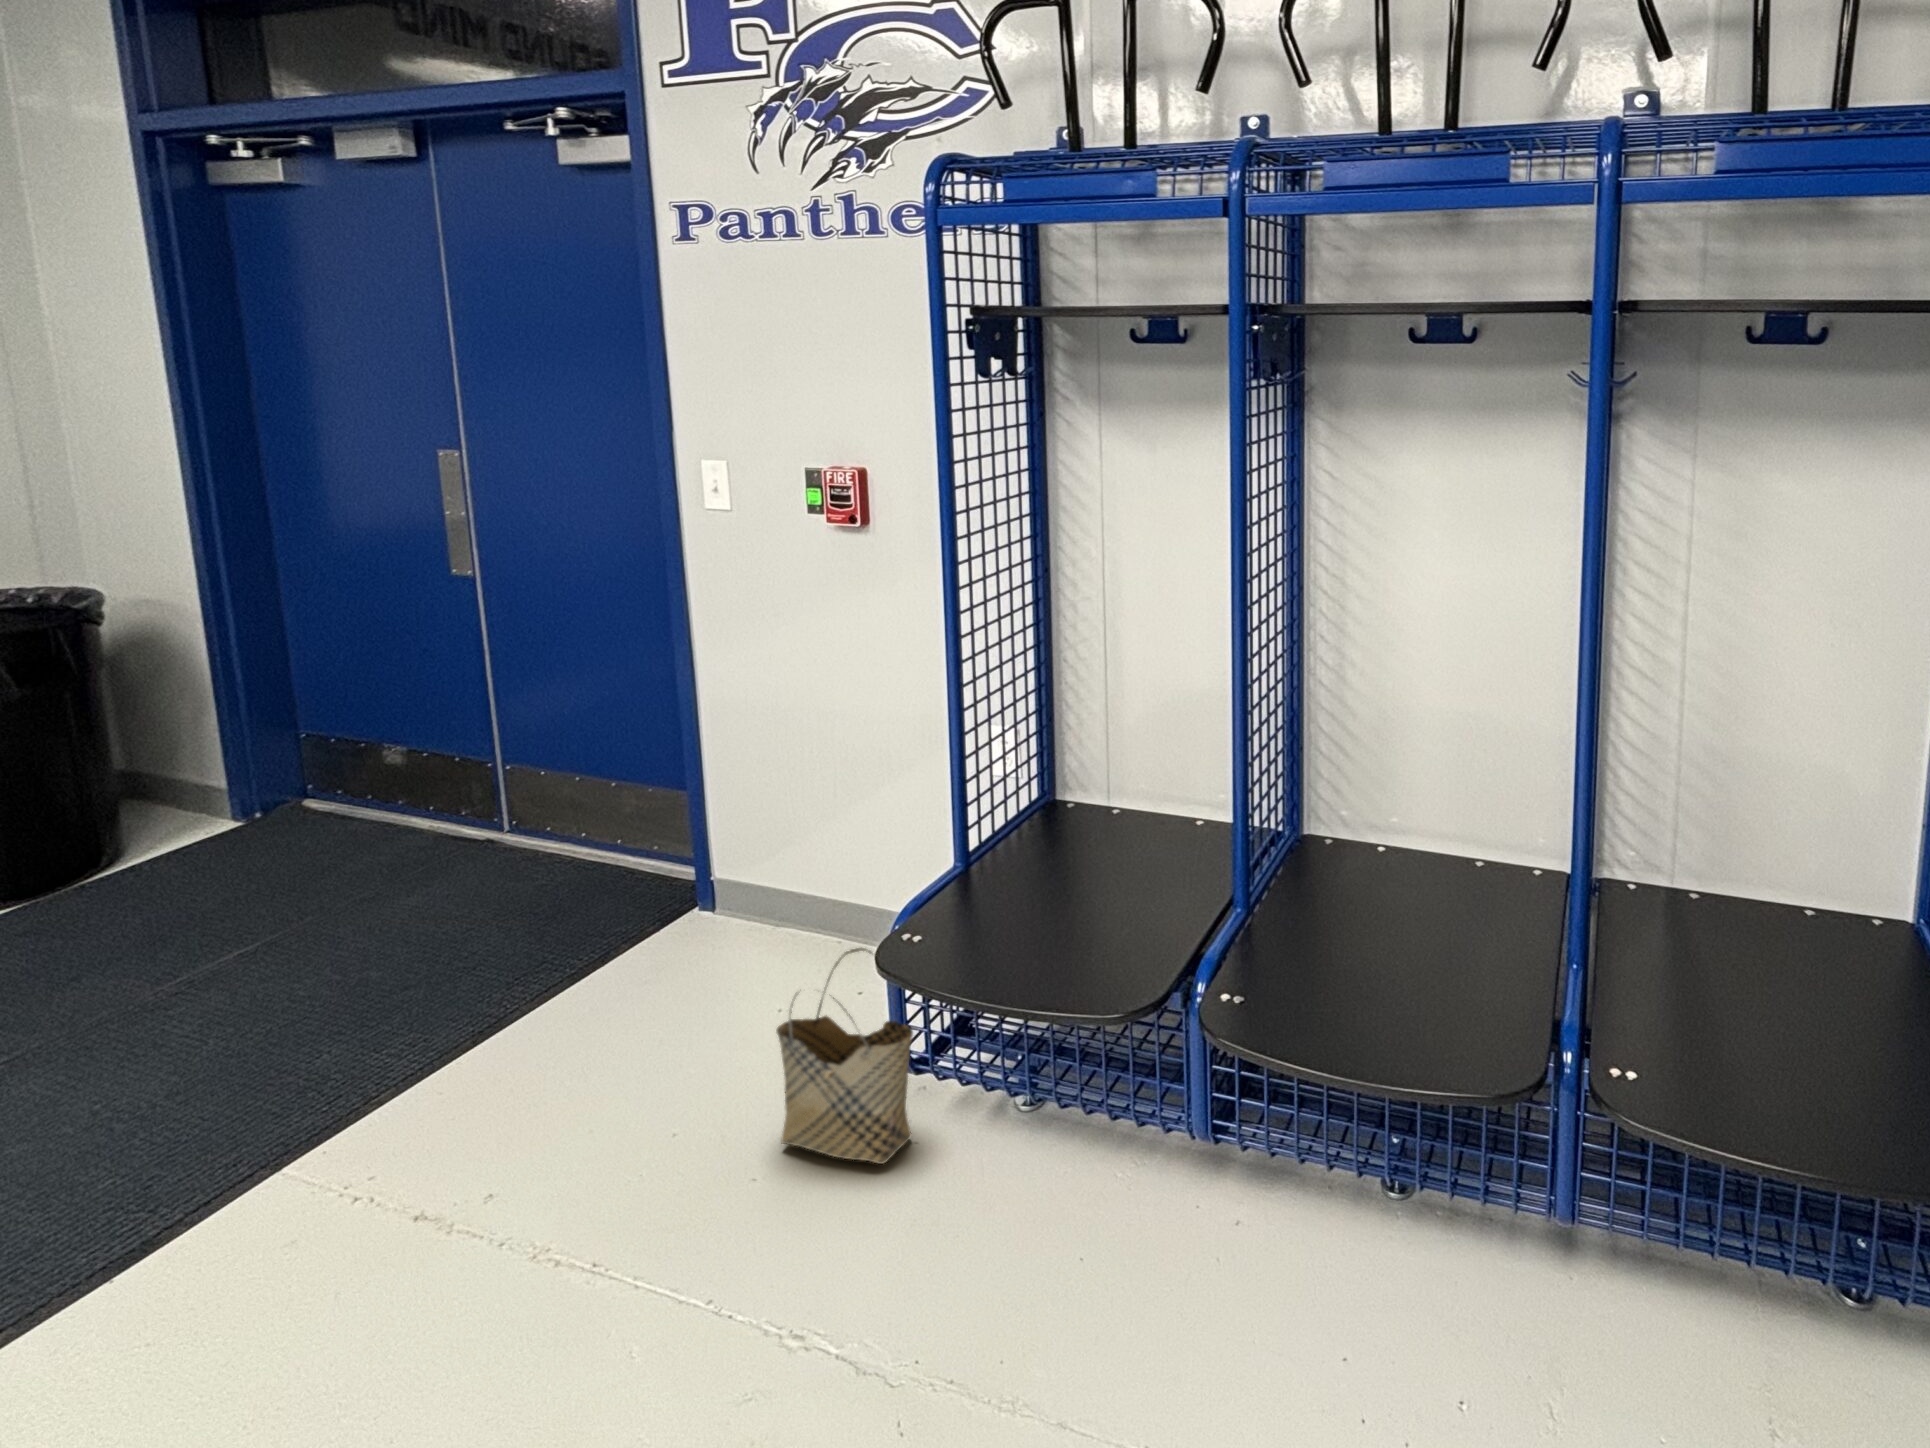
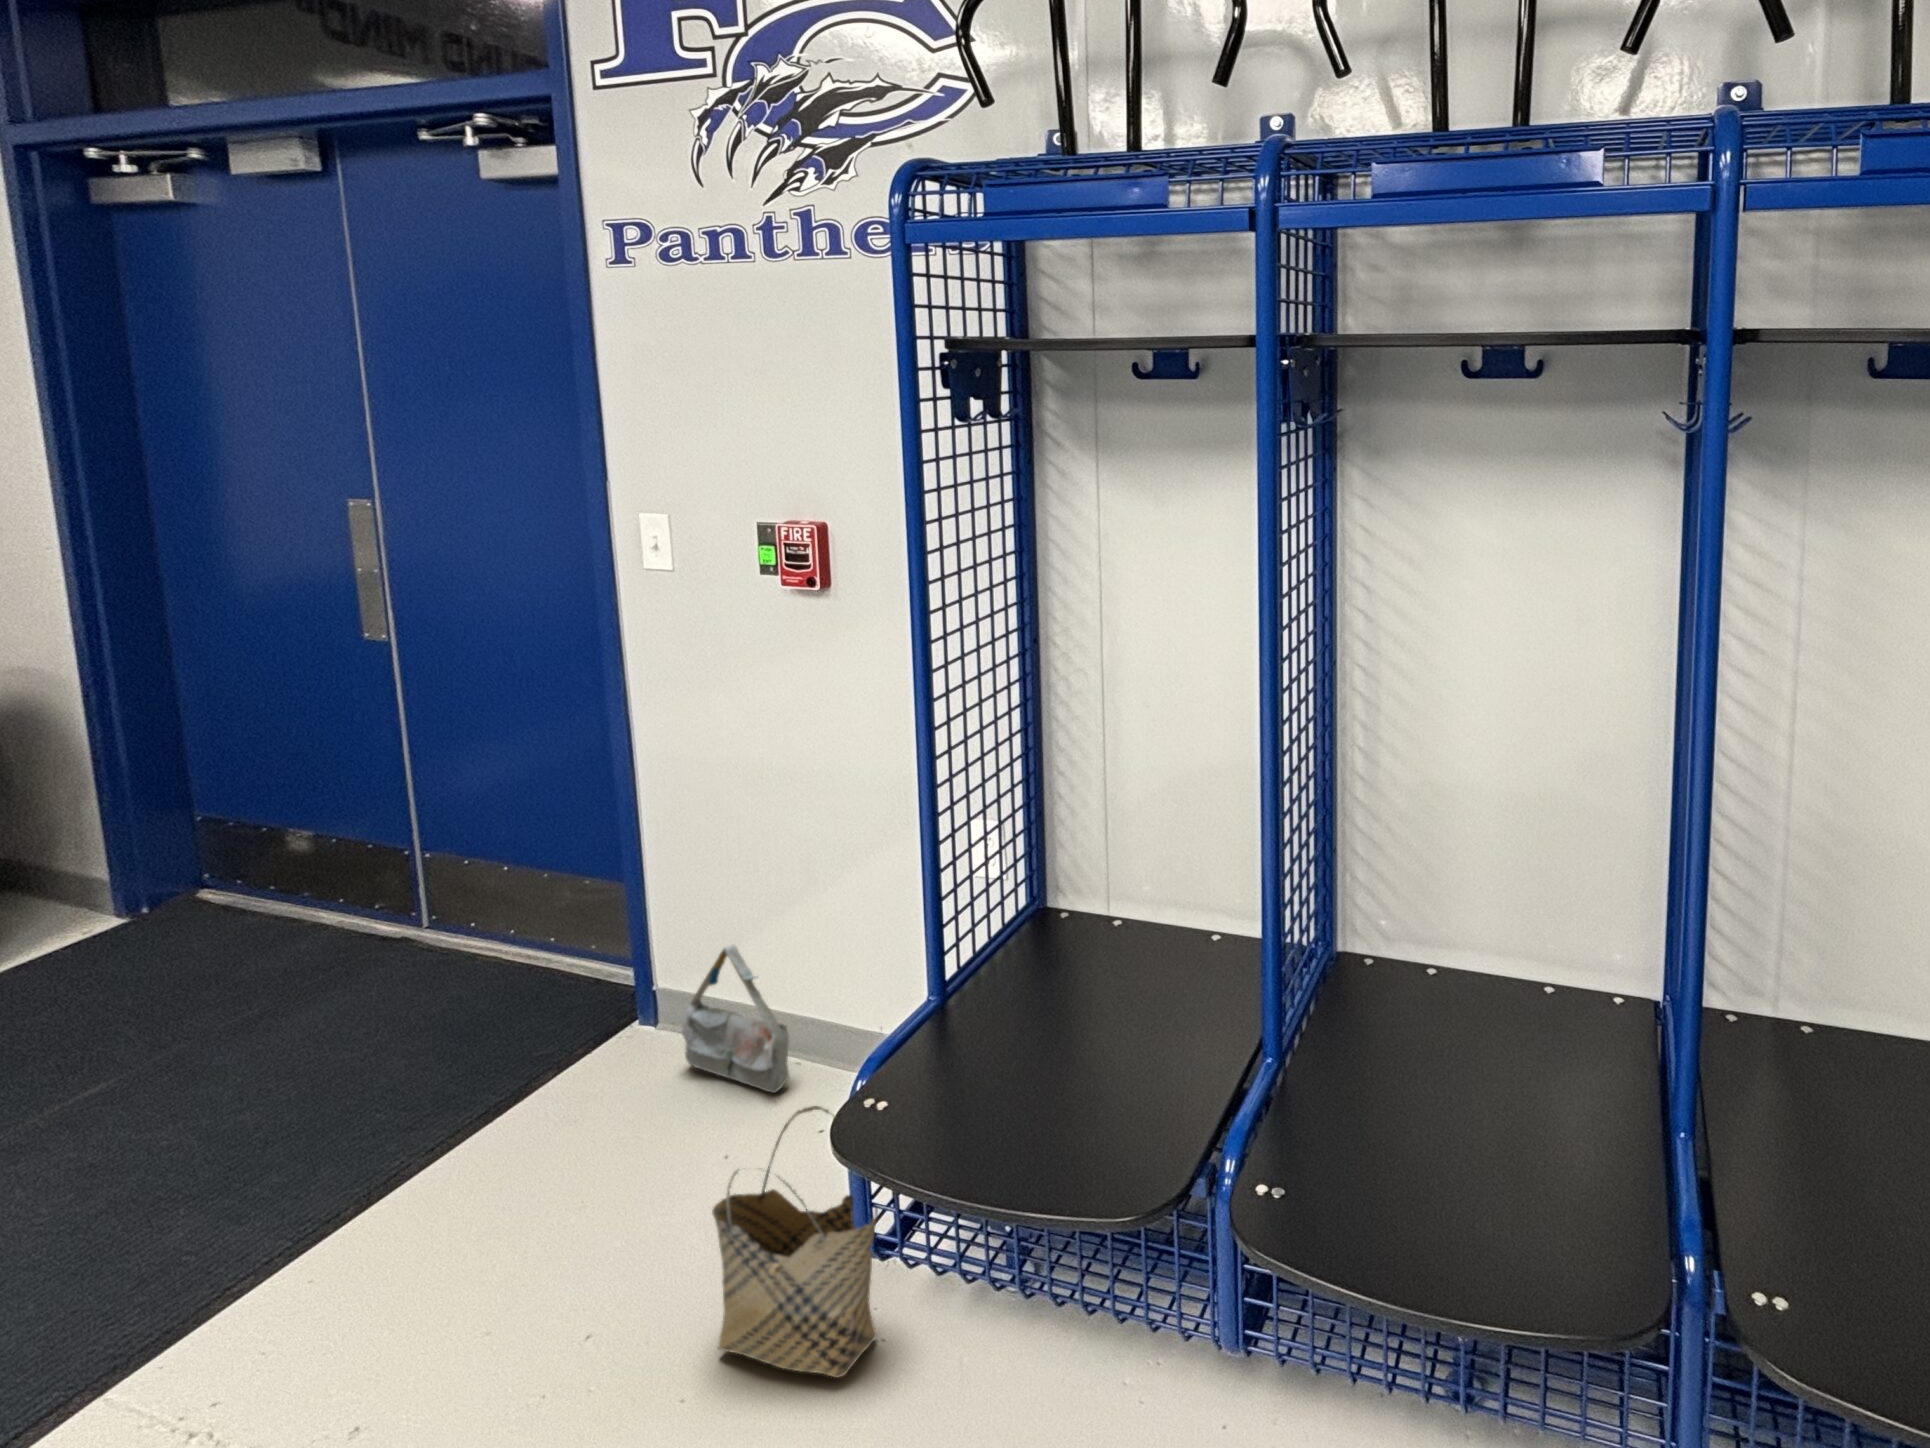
bag: none [739,833,833,961] -> present [682,944,789,1093]

